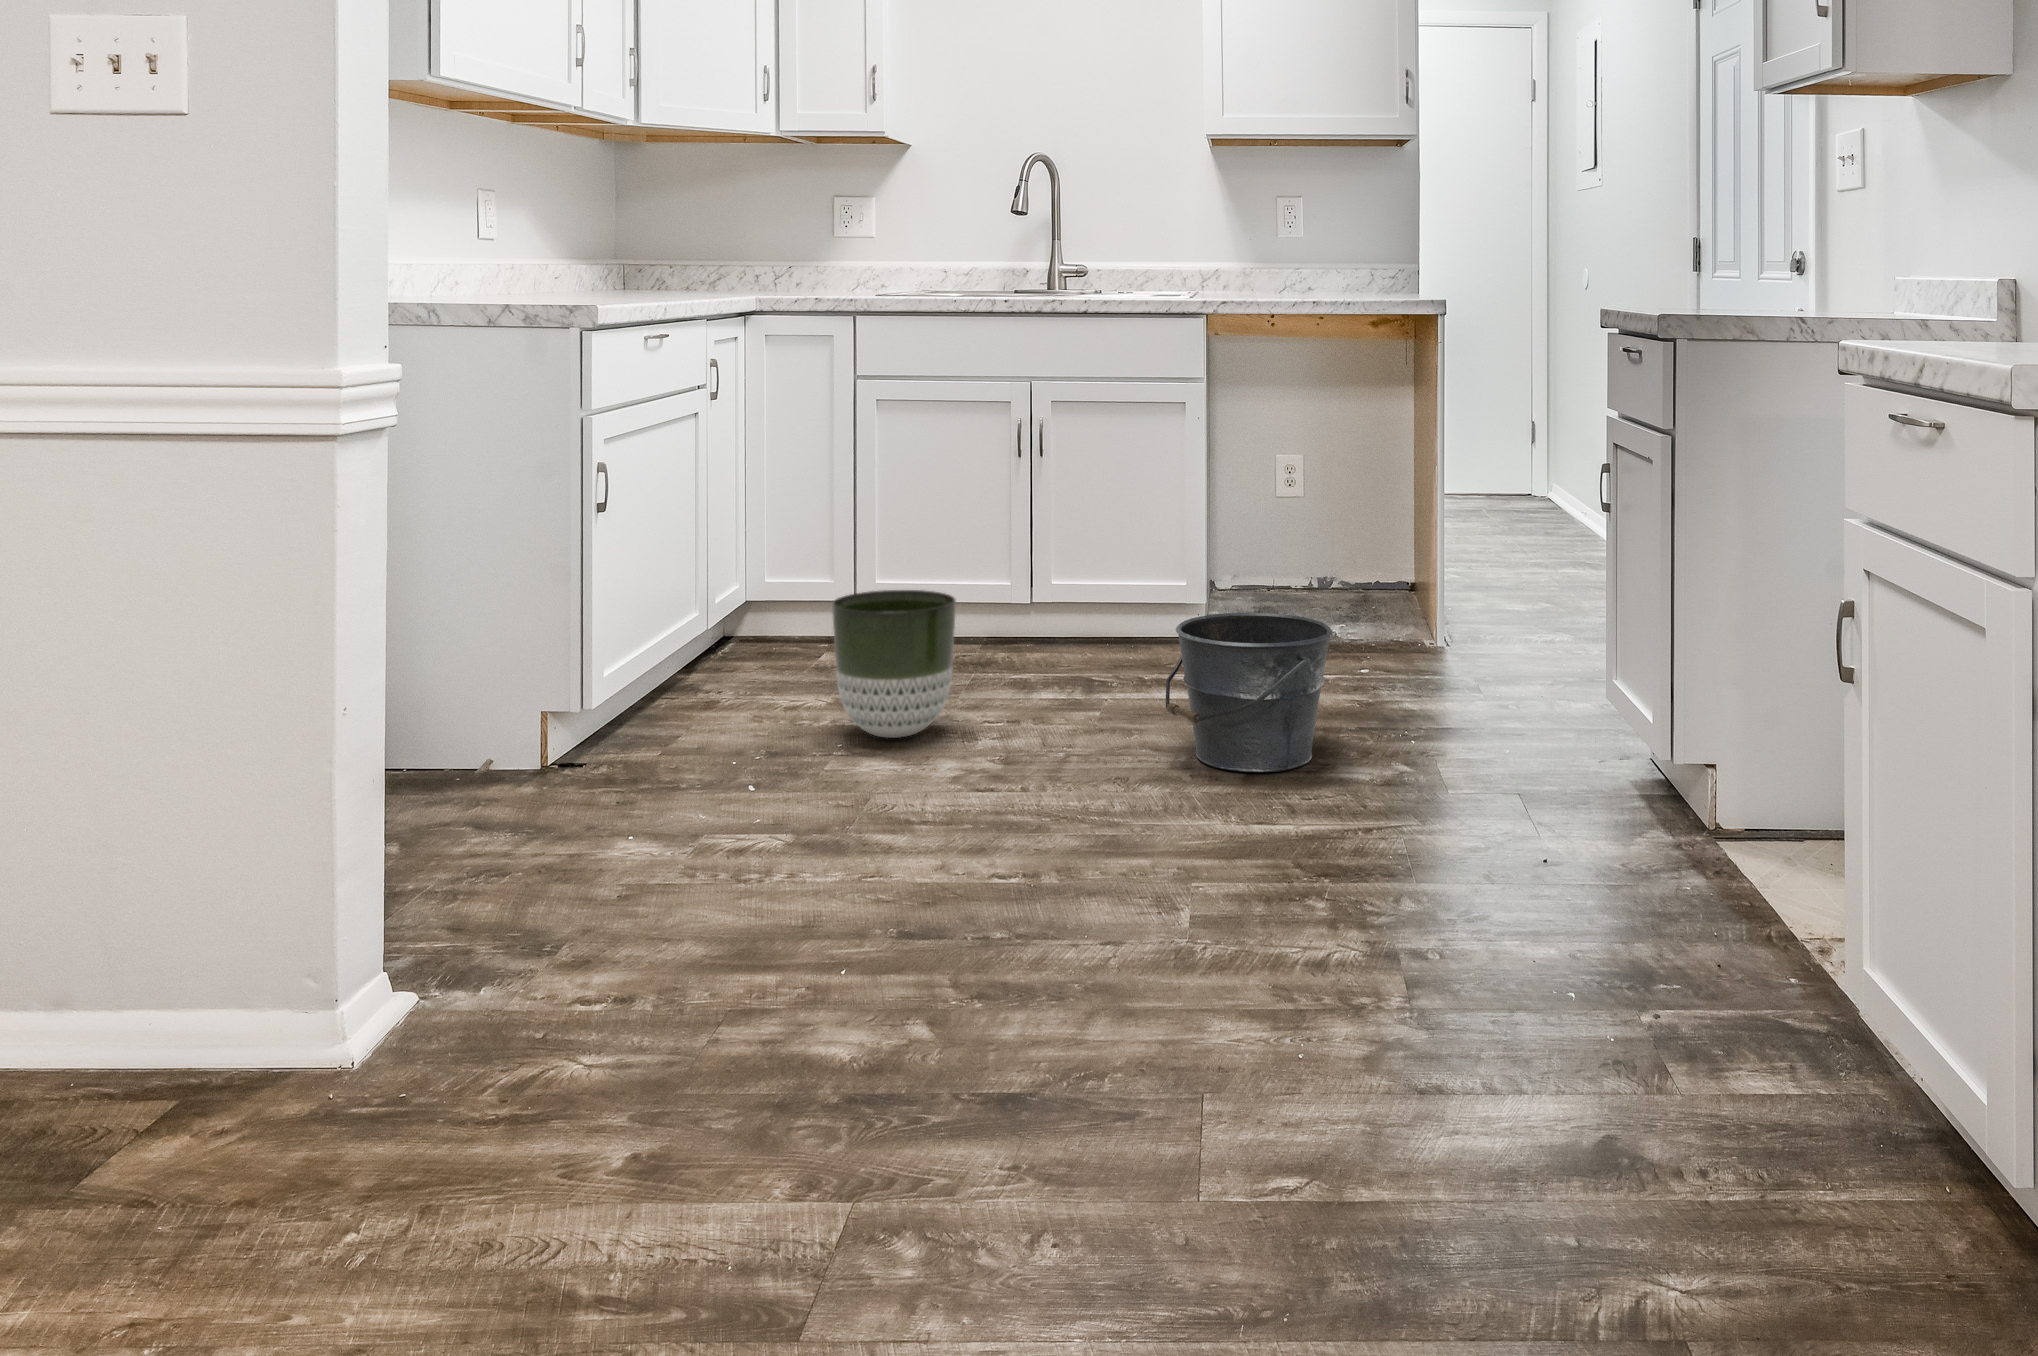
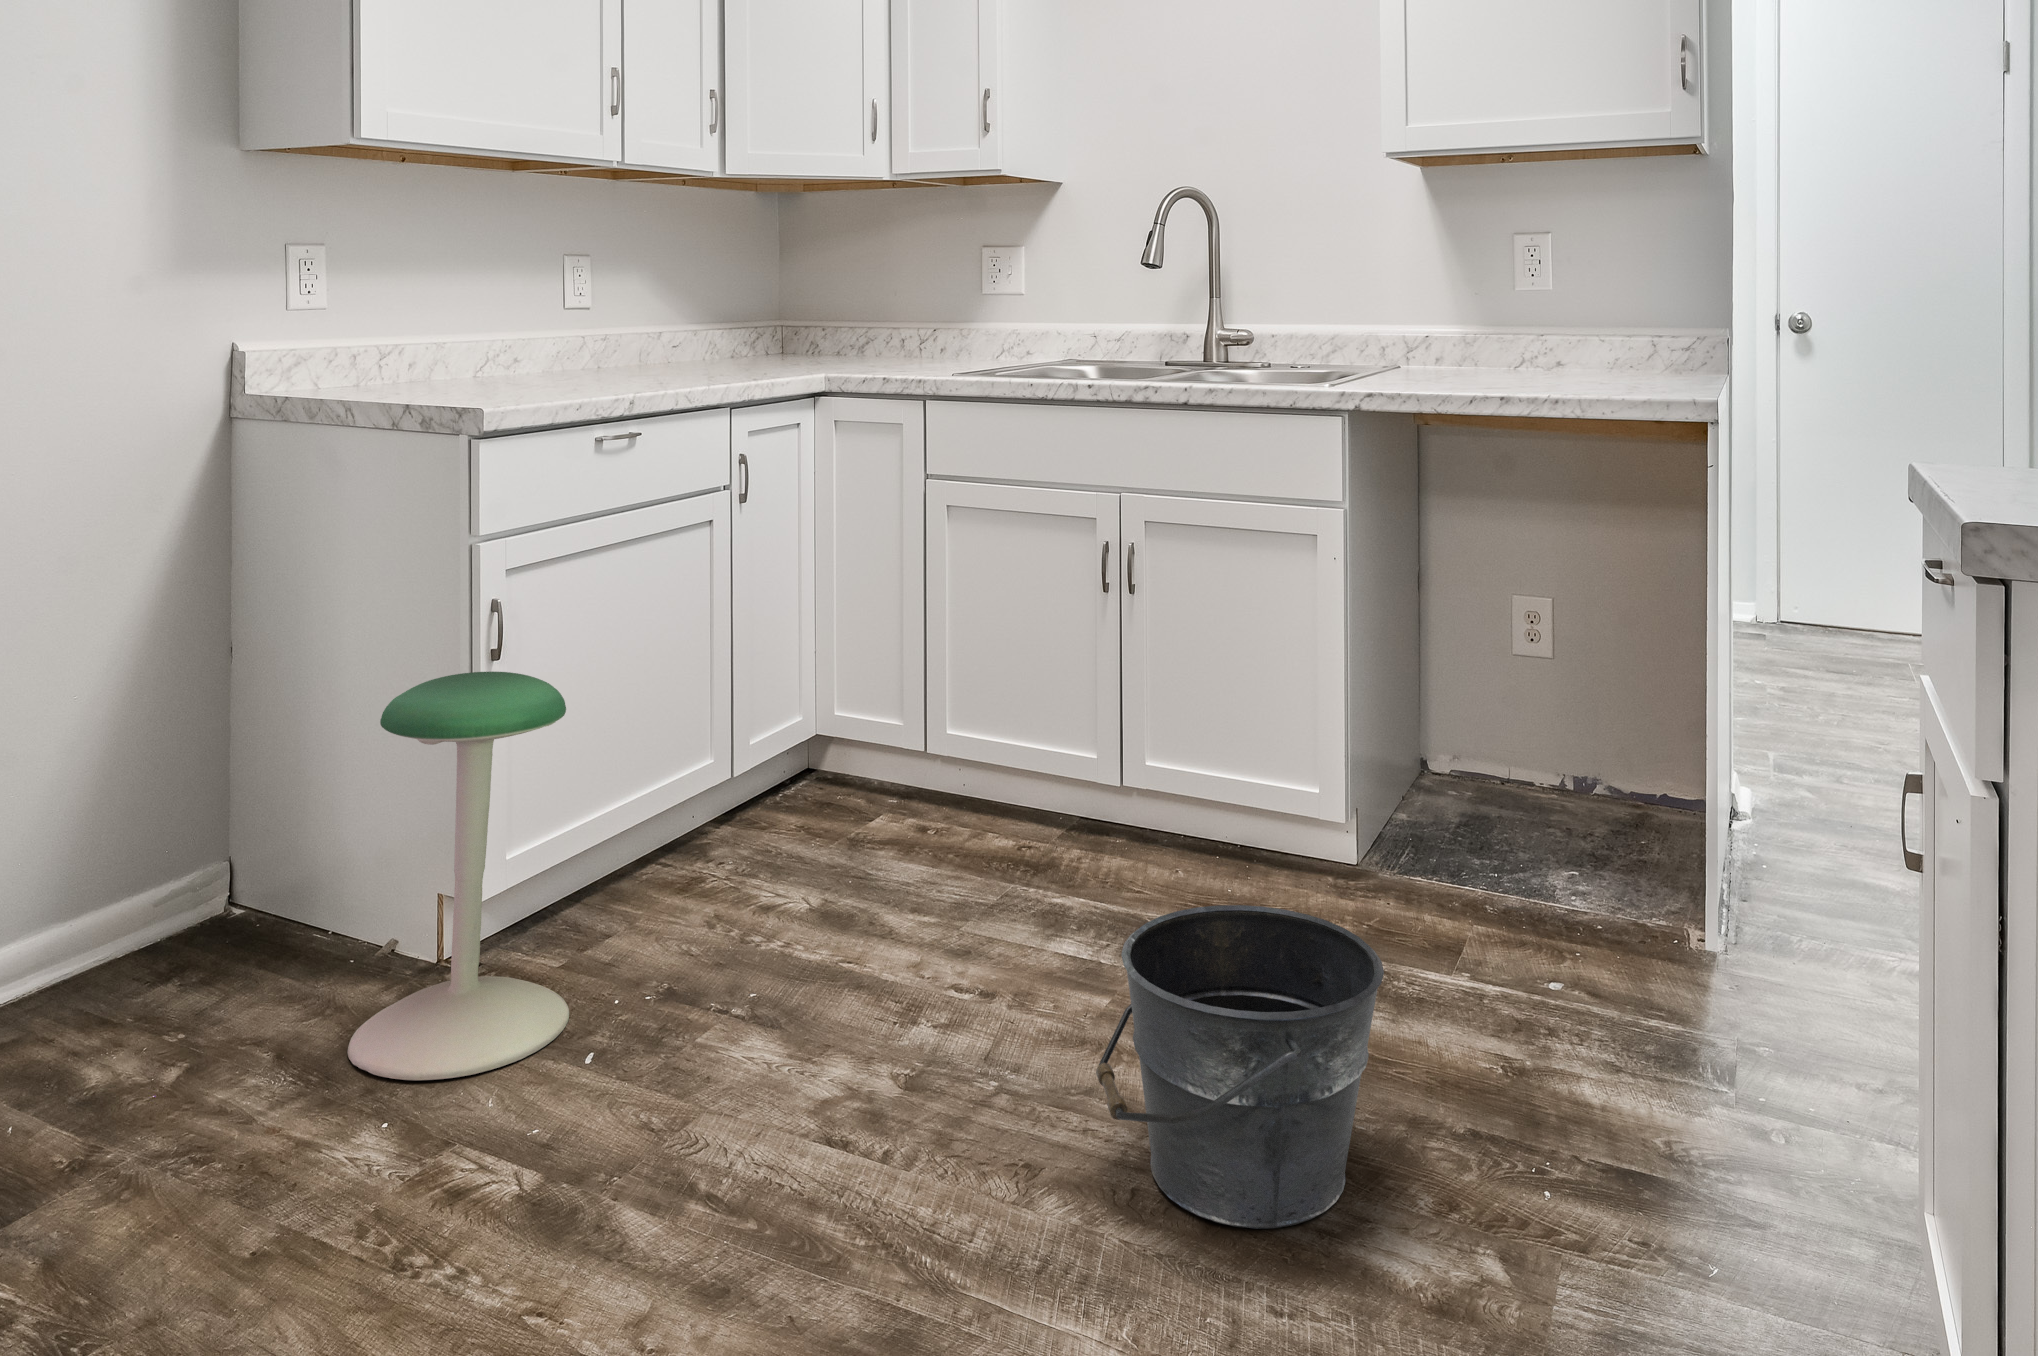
stool: none [601,512,753,793] -> present [347,672,569,1080]
planter: present [832,590,956,738] -> none [706,788,881,1014]

